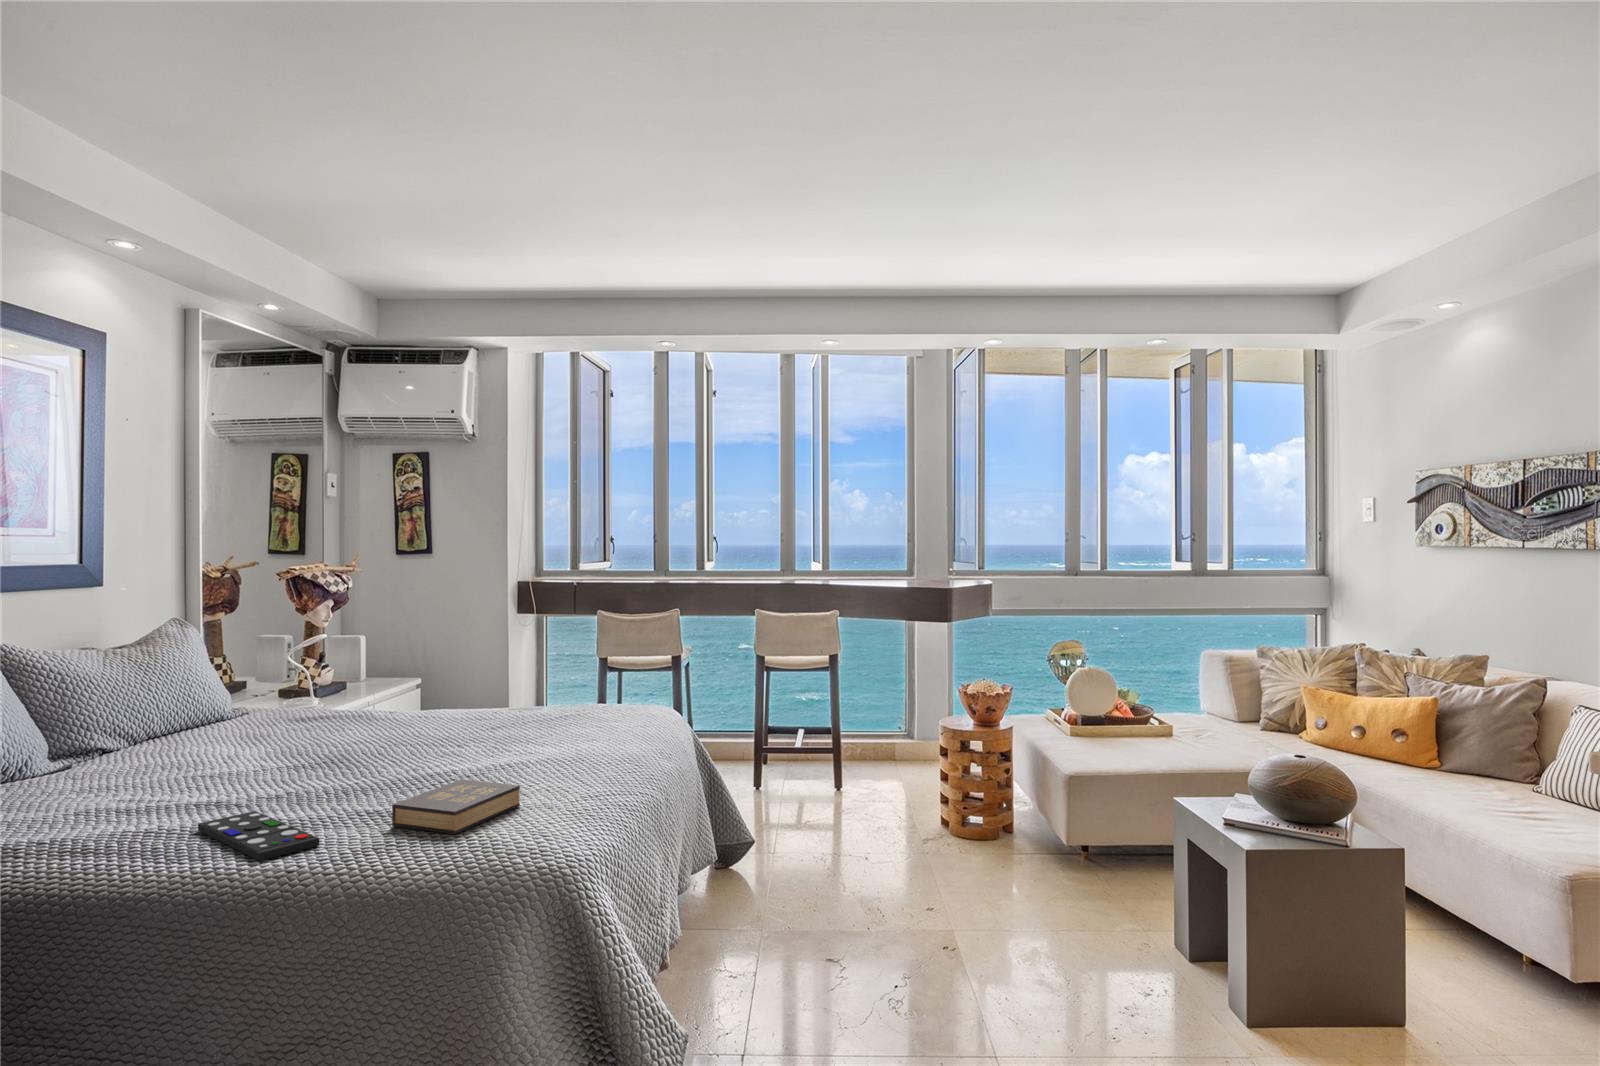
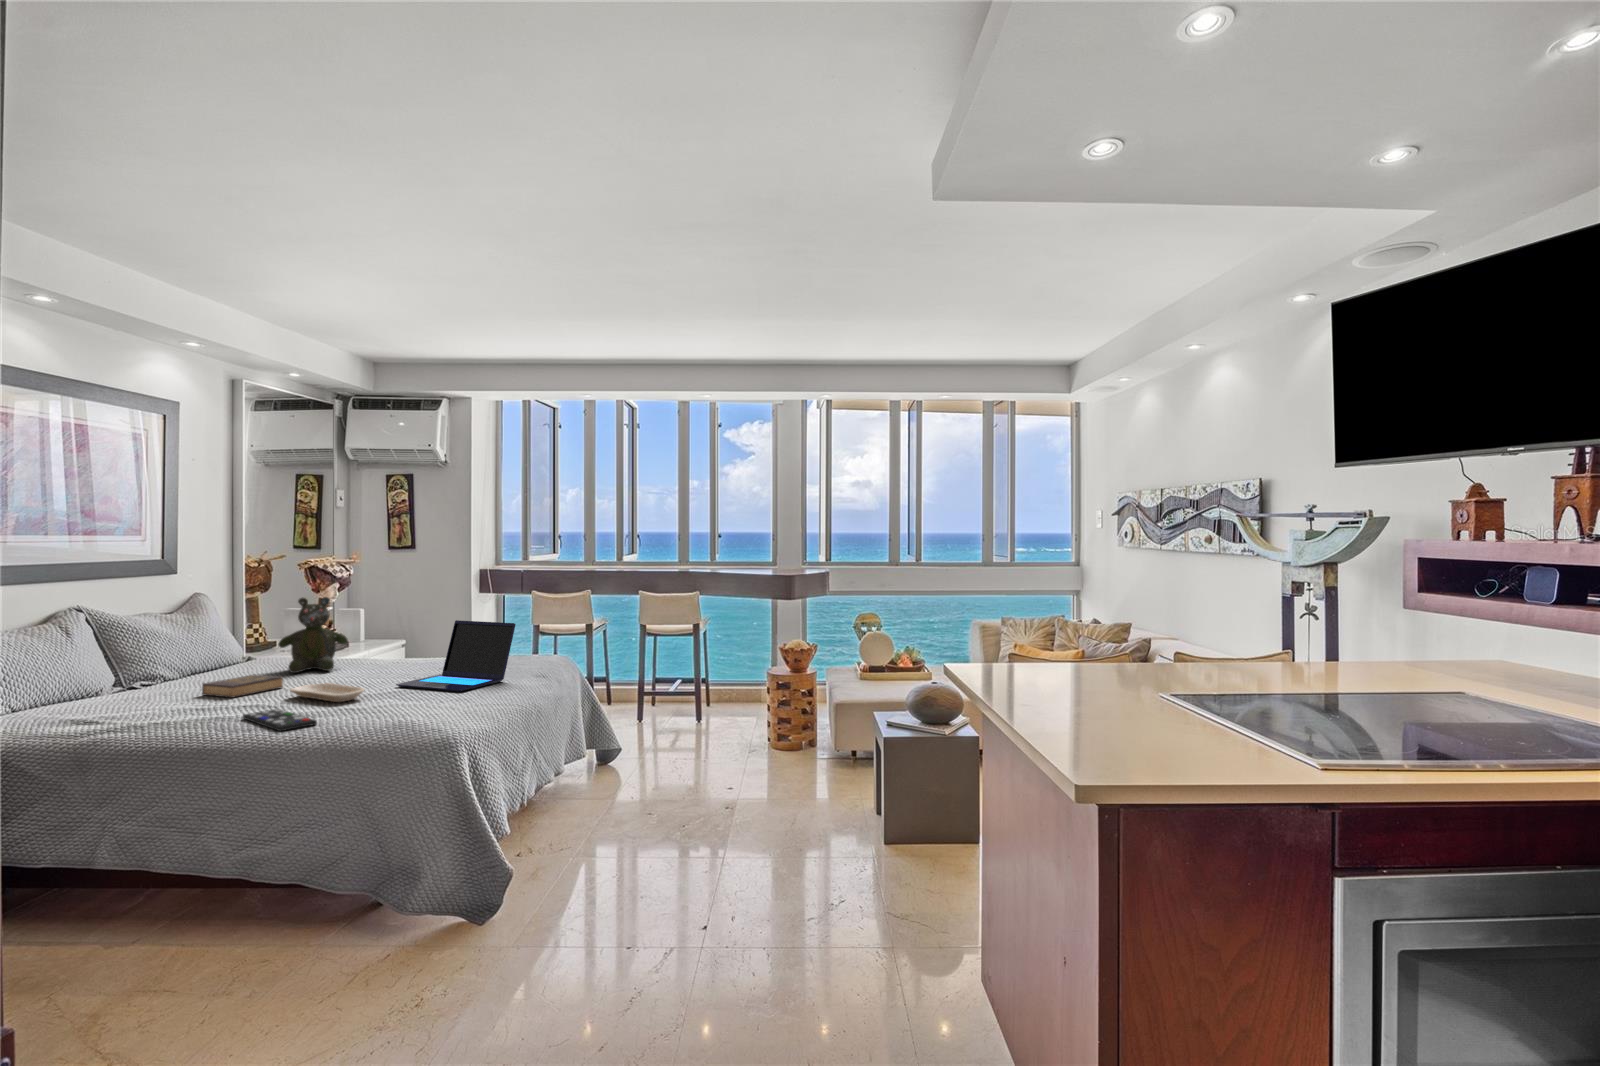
teddy bear: none [252,622,353,738] -> present [278,597,348,673]
laptop: none [432,658,609,775] -> present [396,620,516,692]
tray: none [271,761,389,796] -> present [290,683,364,702]
hardback book: present [392,779,520,834] -> present [202,675,283,698]

